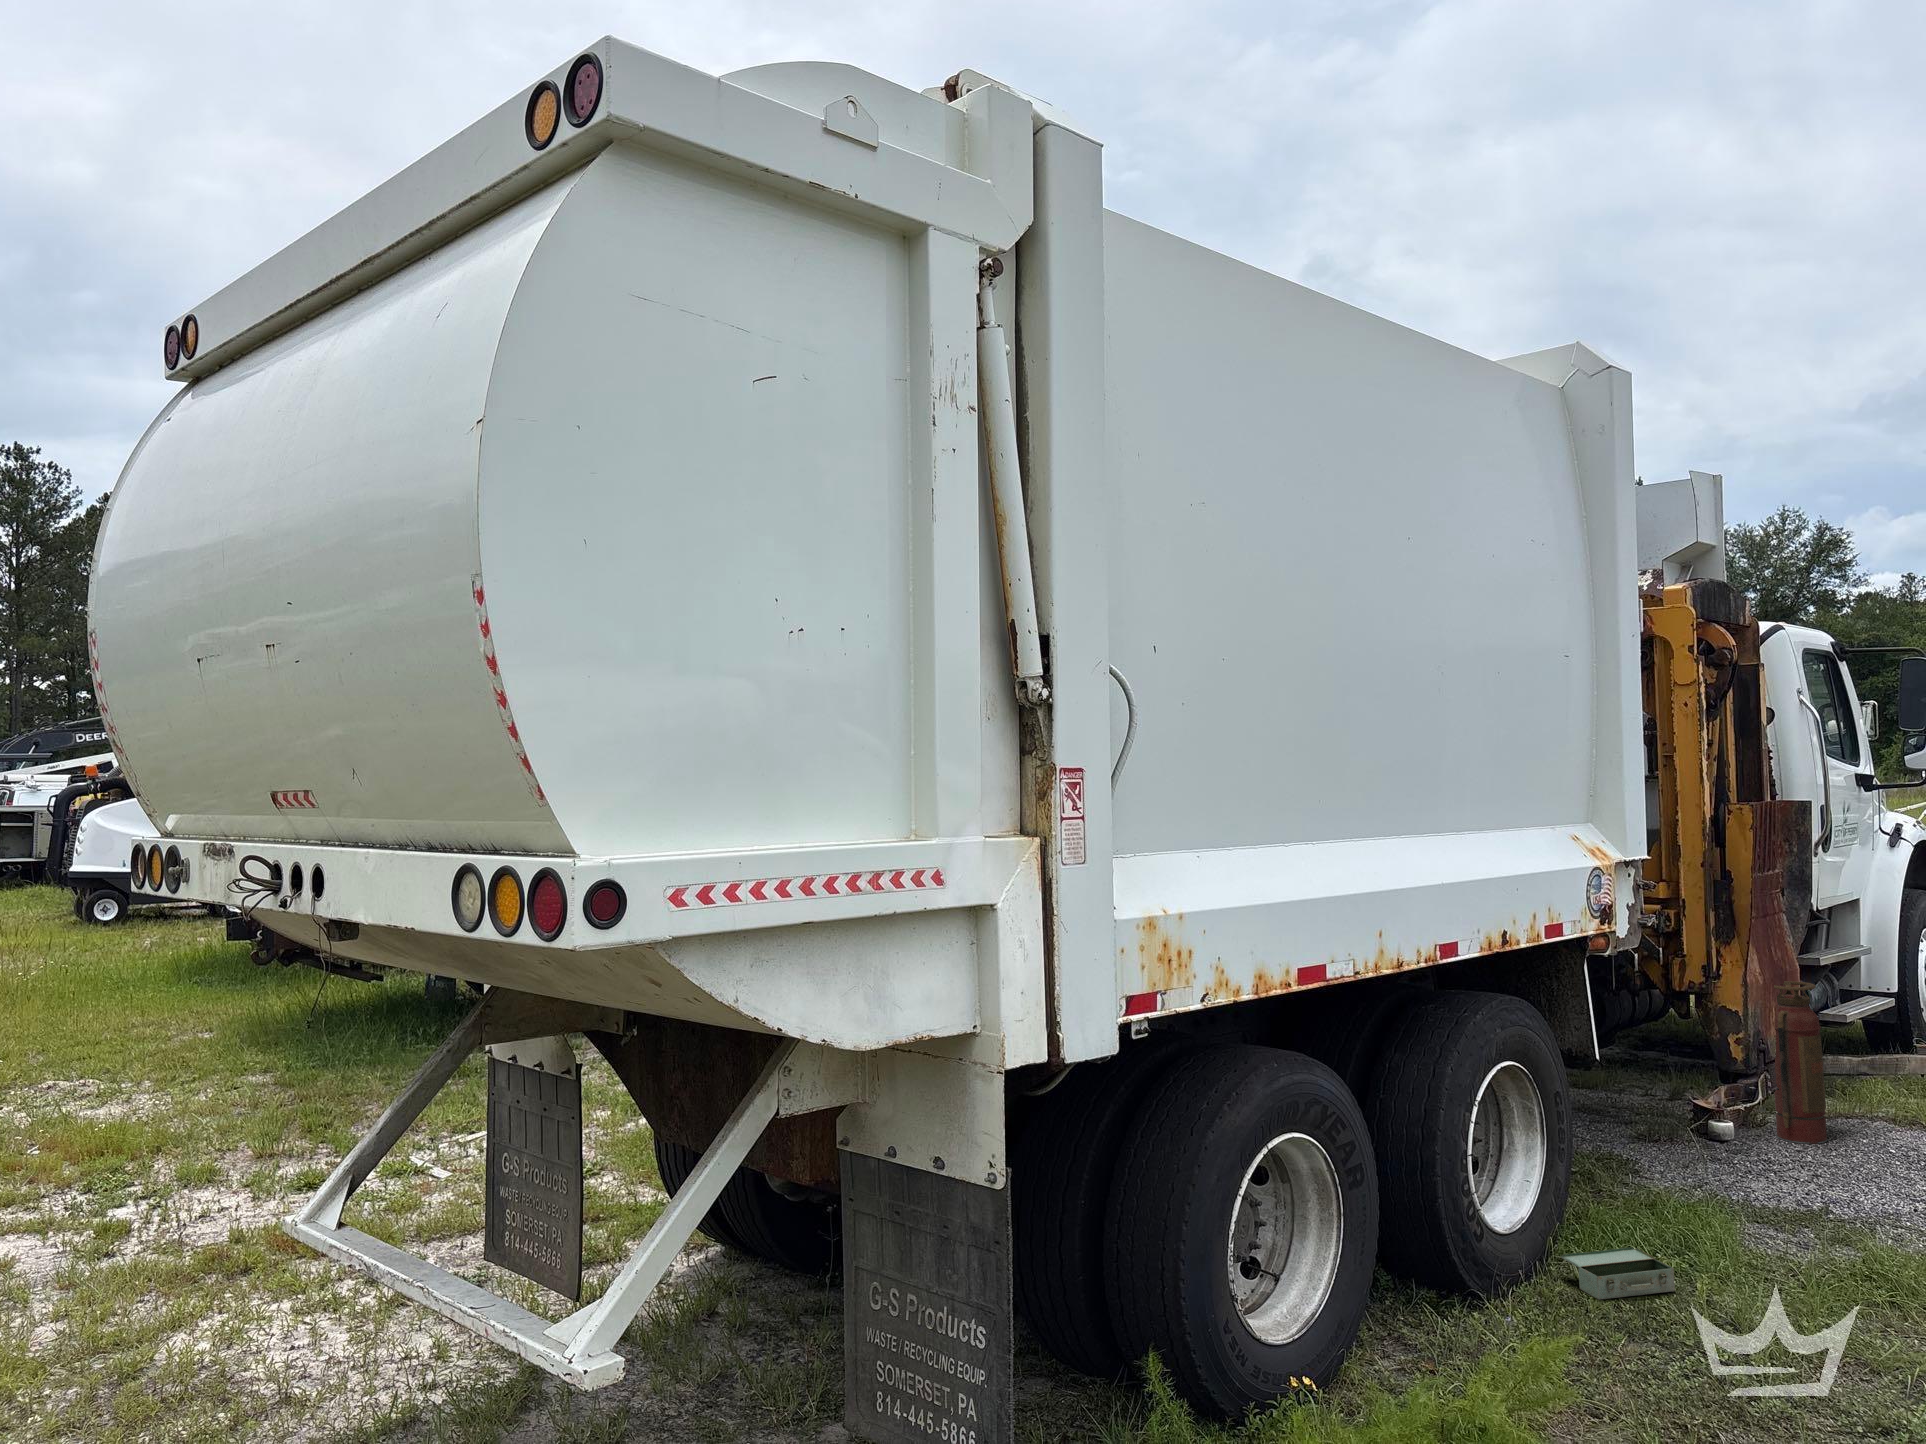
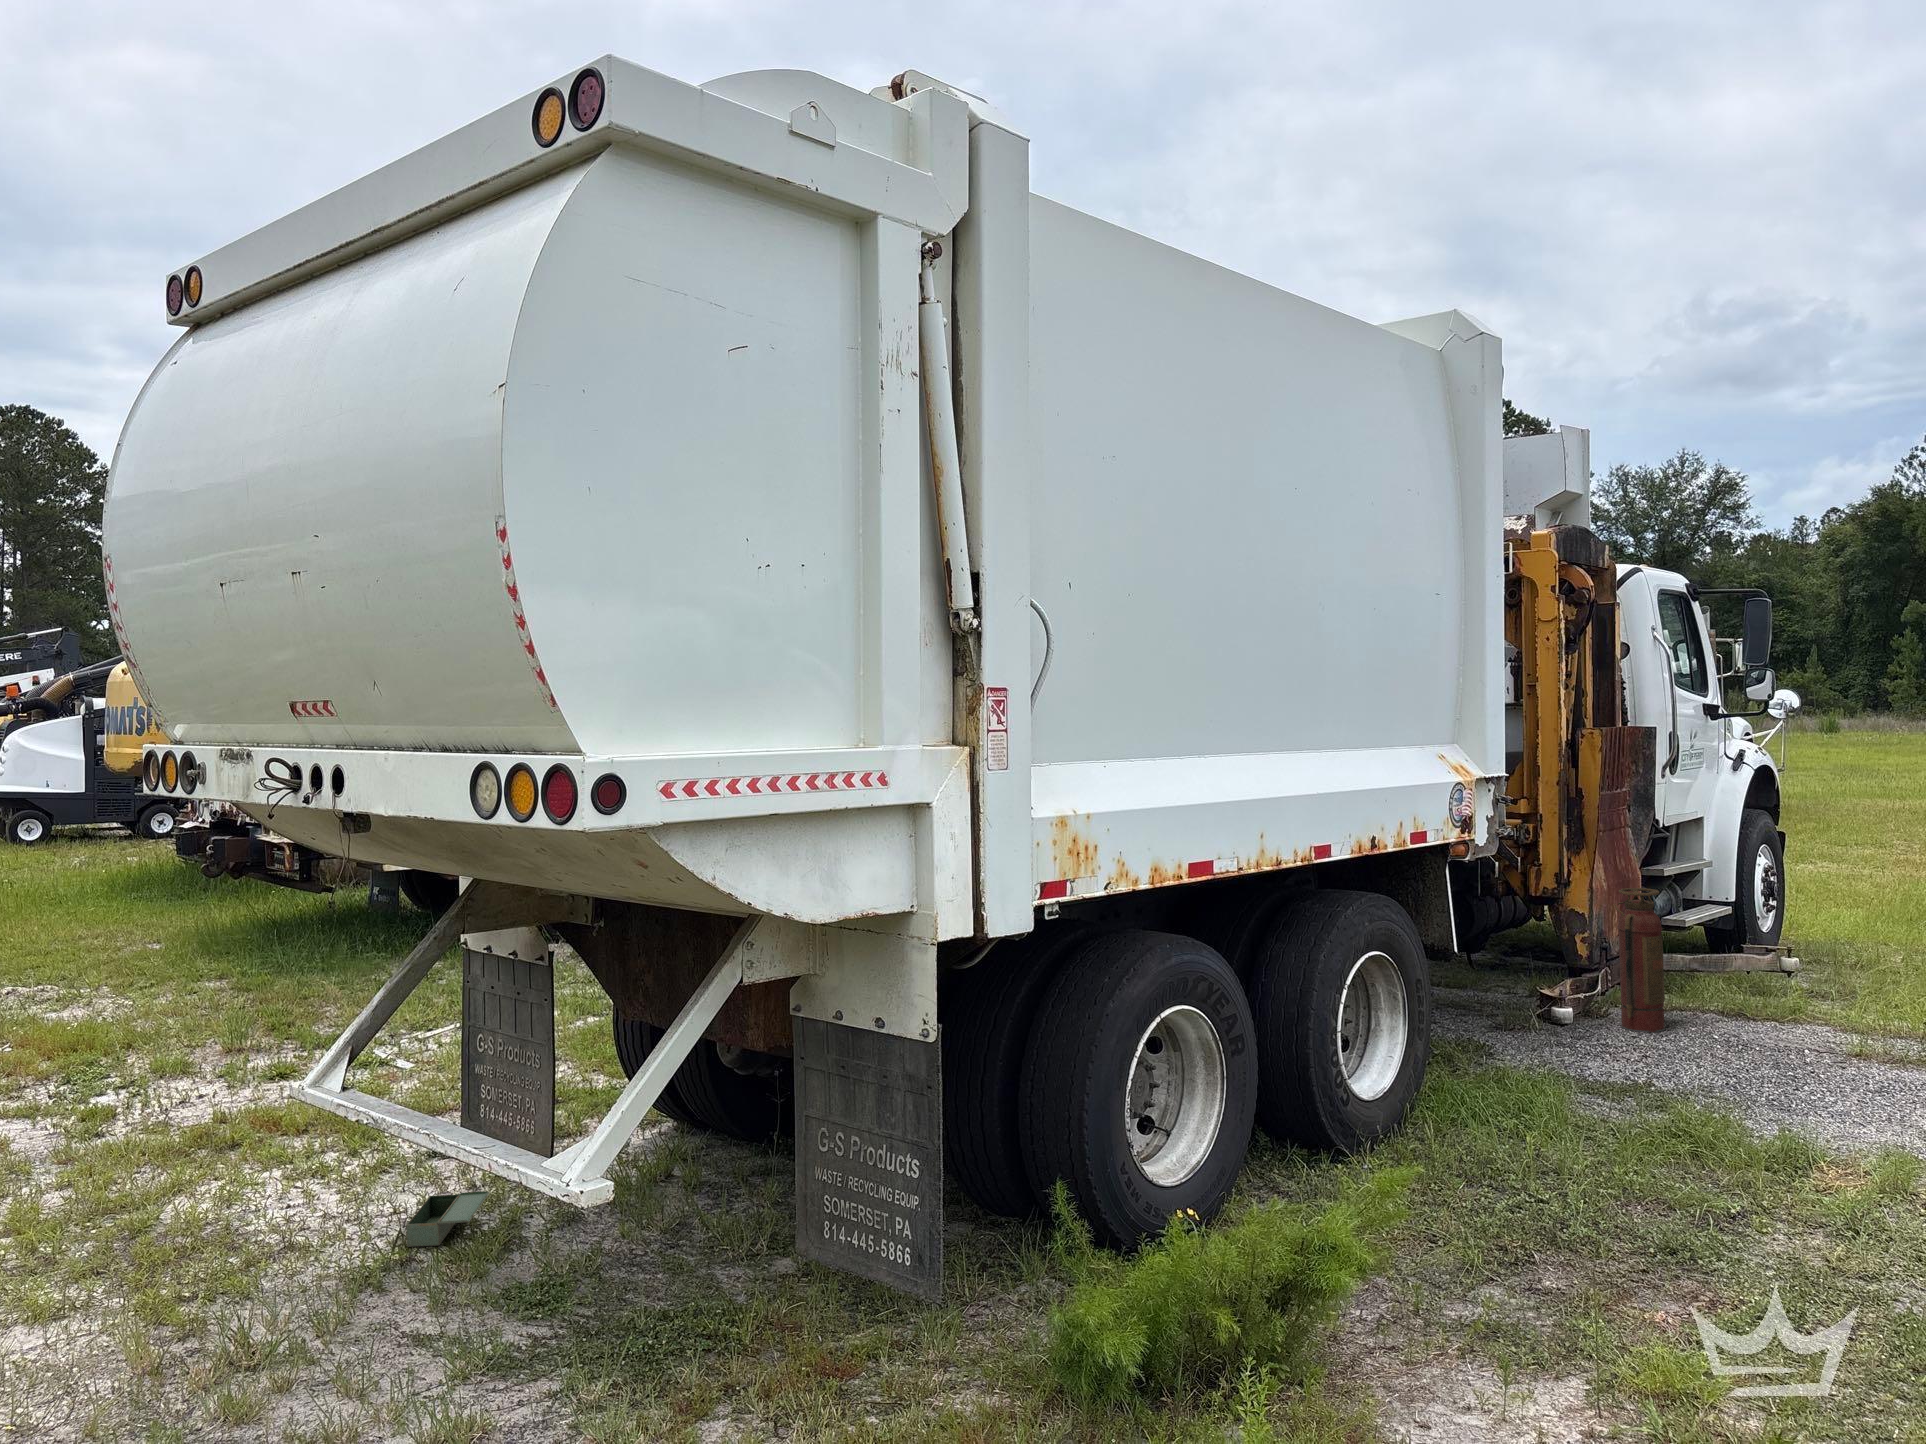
toolbox: present [1561,1247,1675,1300] -> present [406,1191,489,1247]

